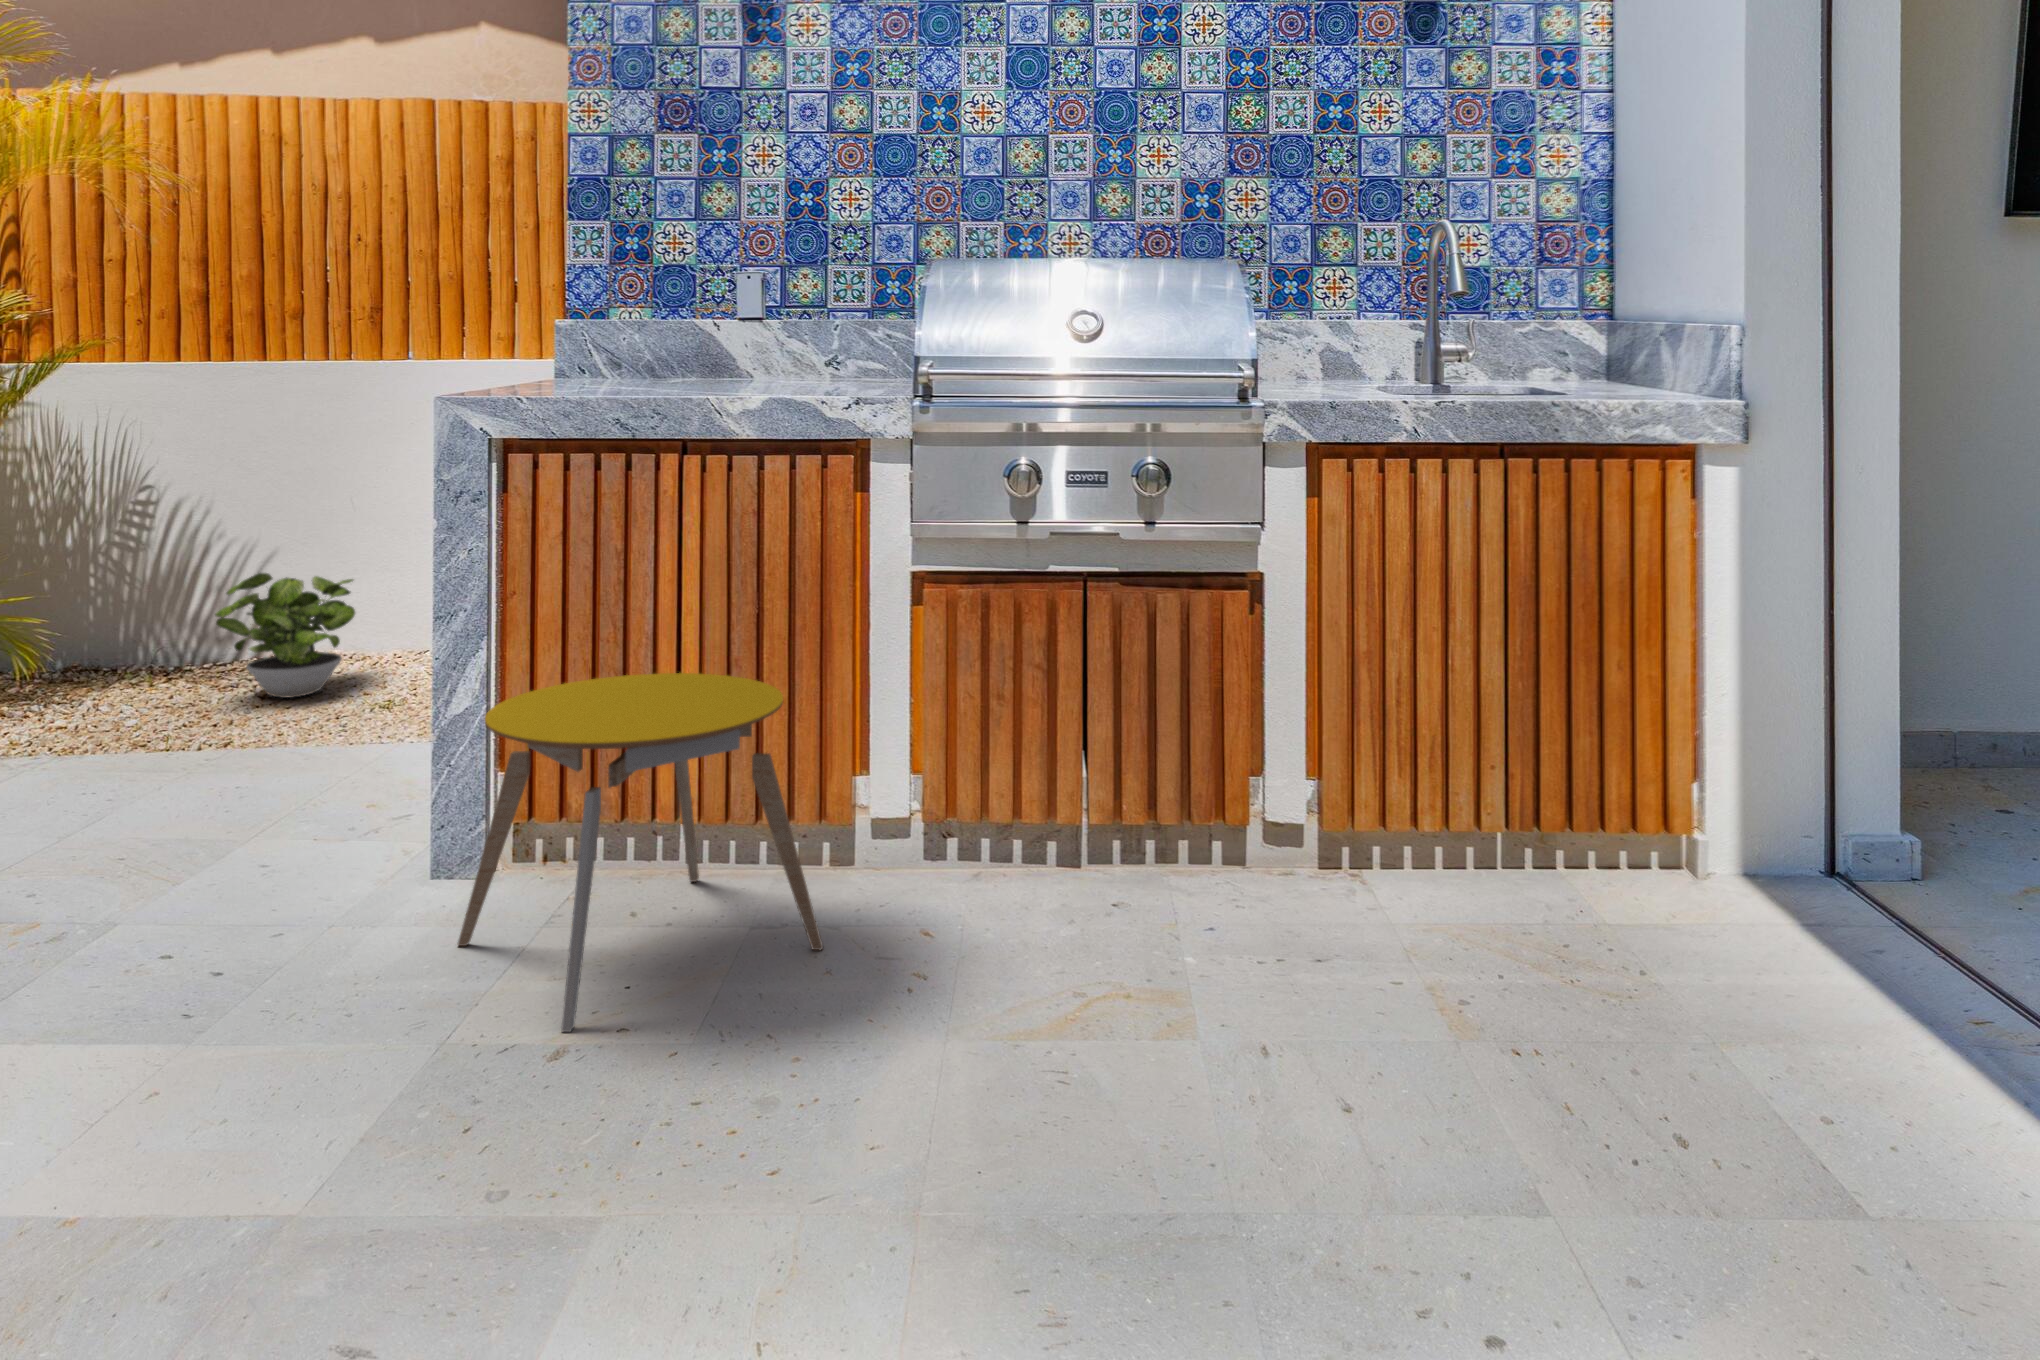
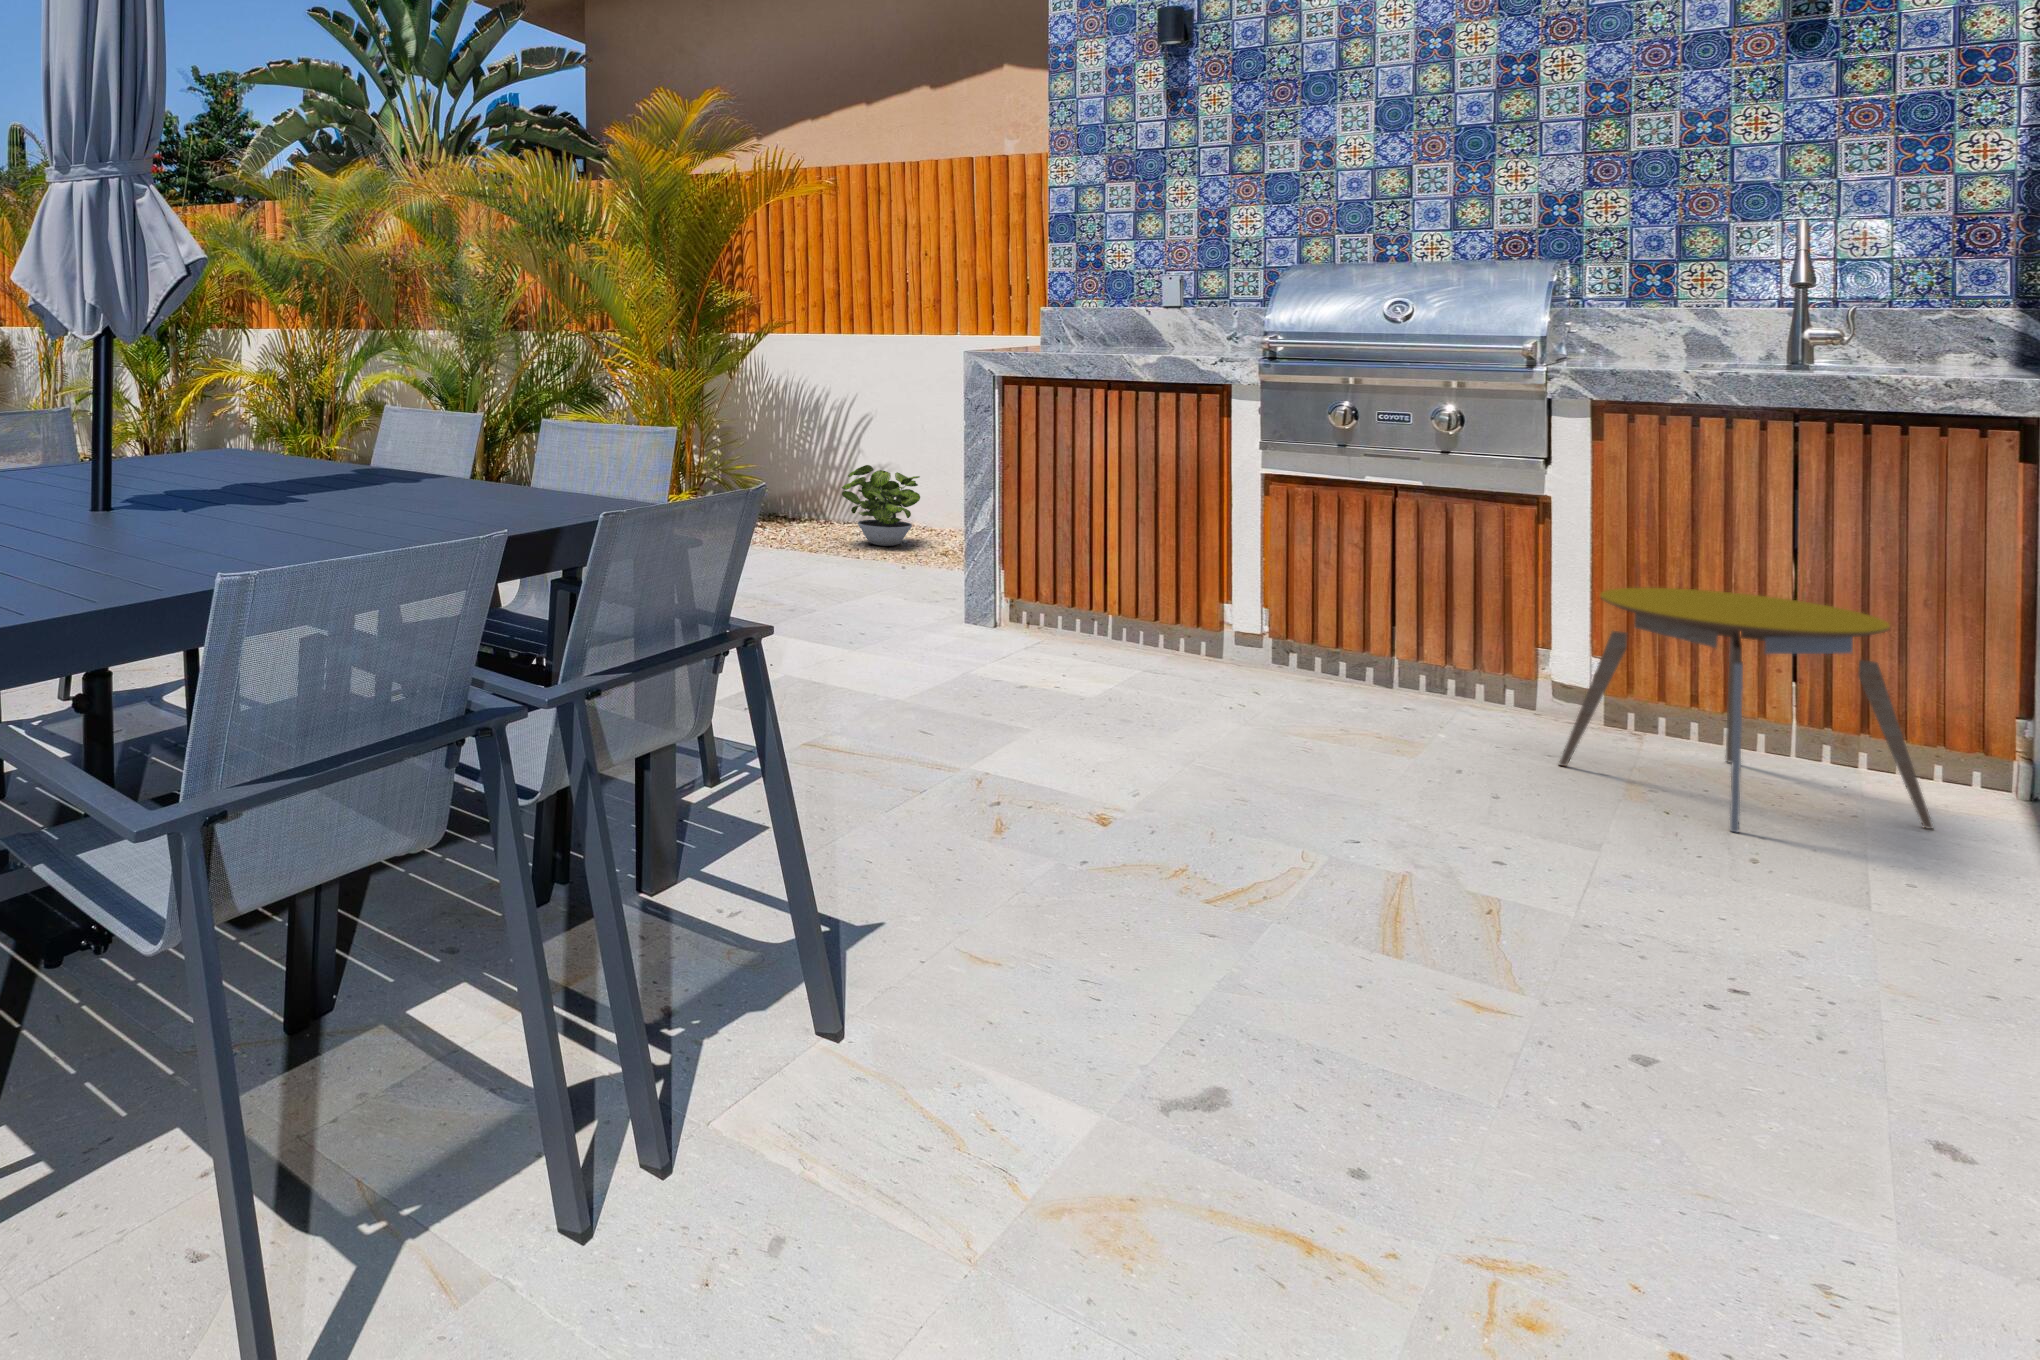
stool: present [458,673,823,1032] -> present [1559,587,1933,833]

